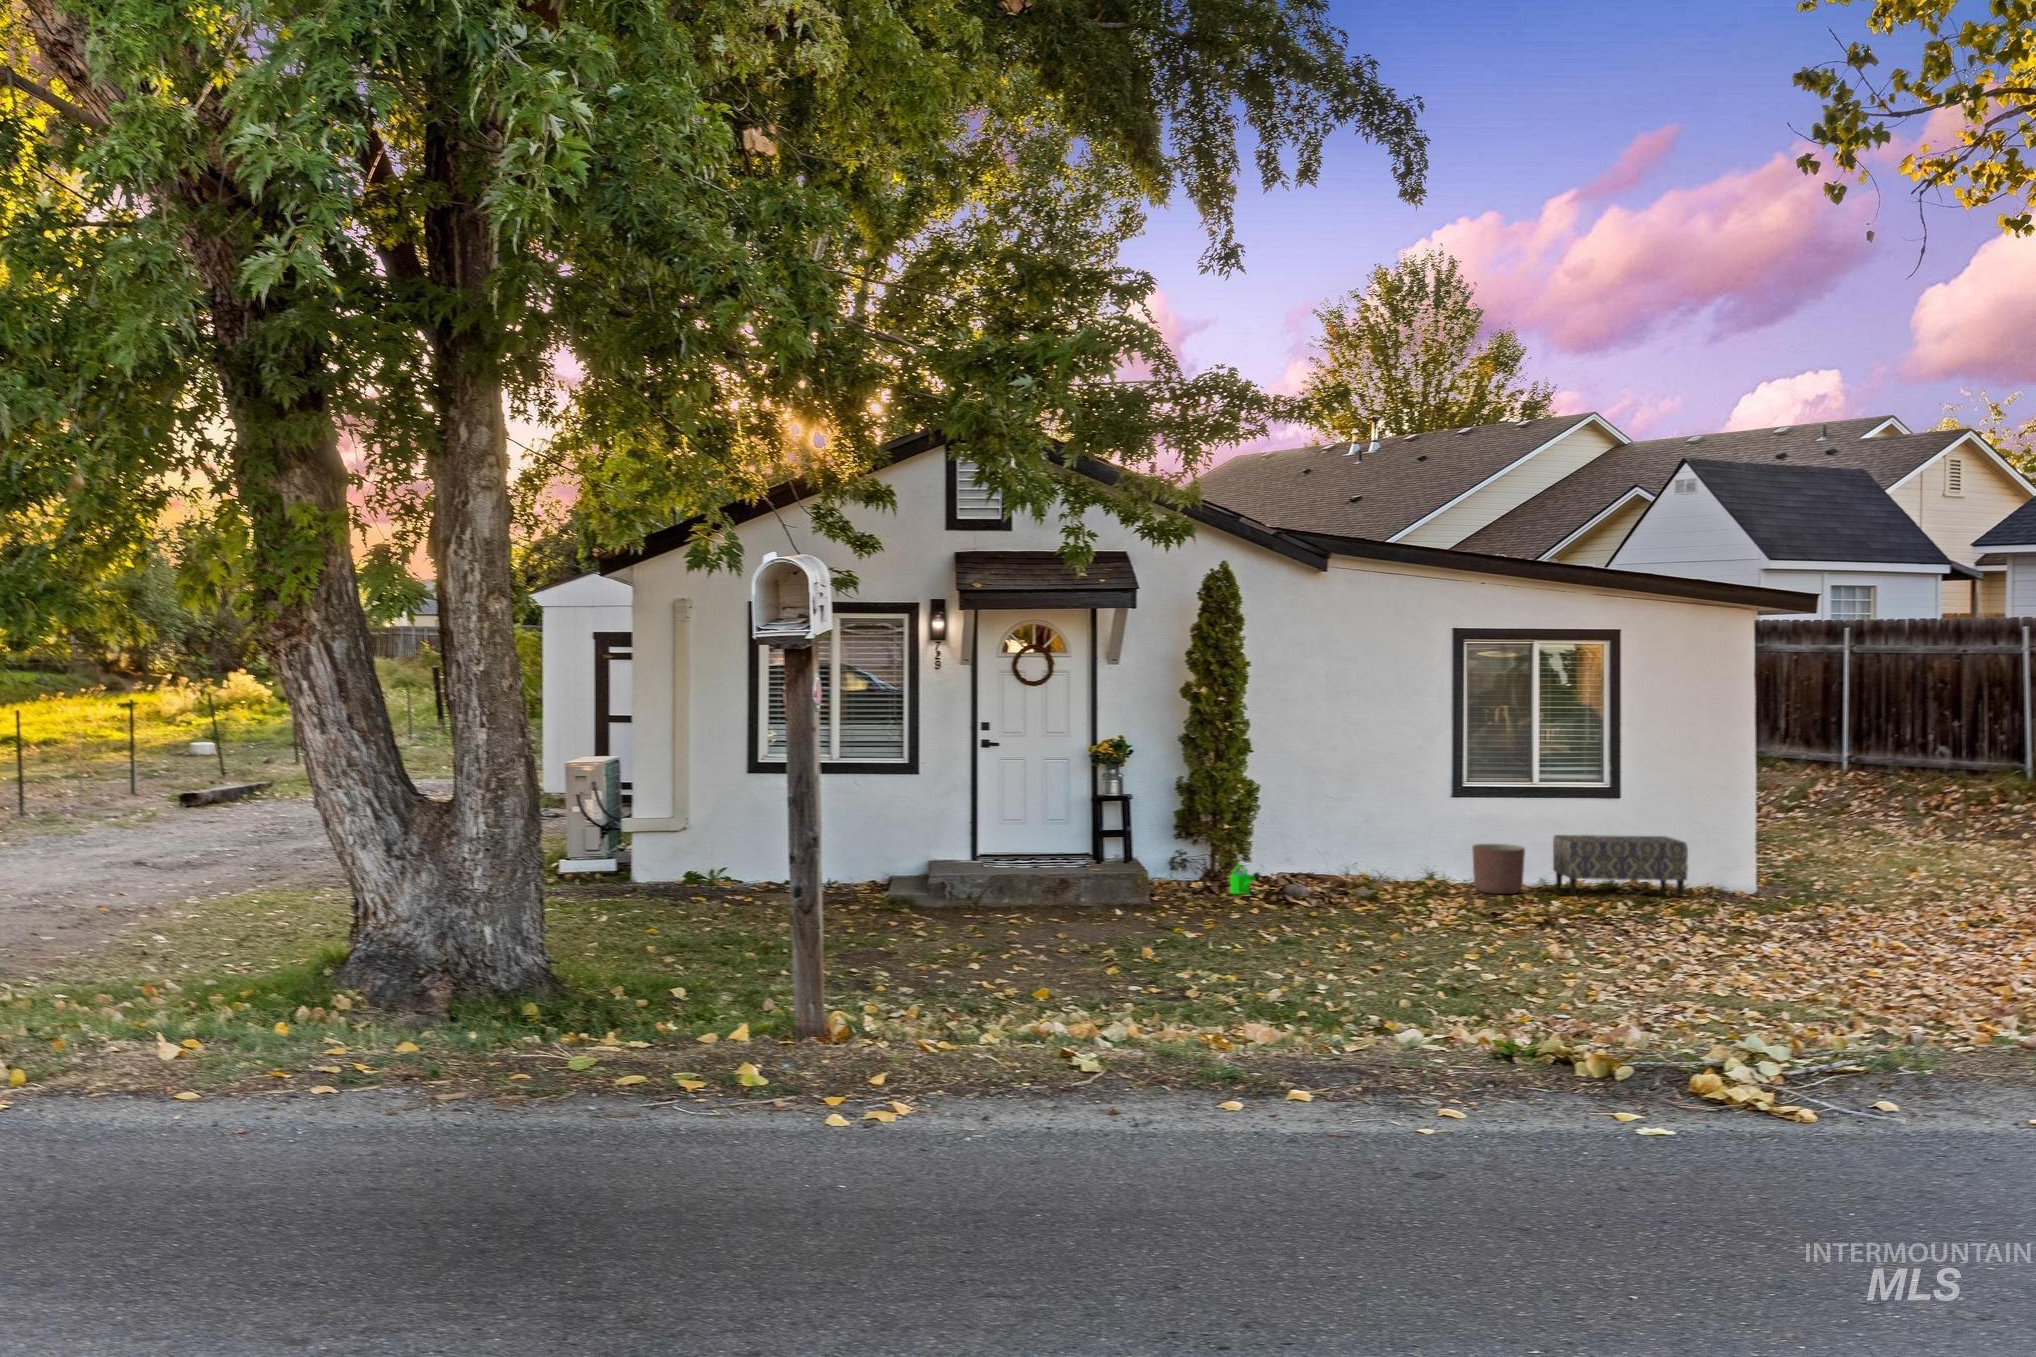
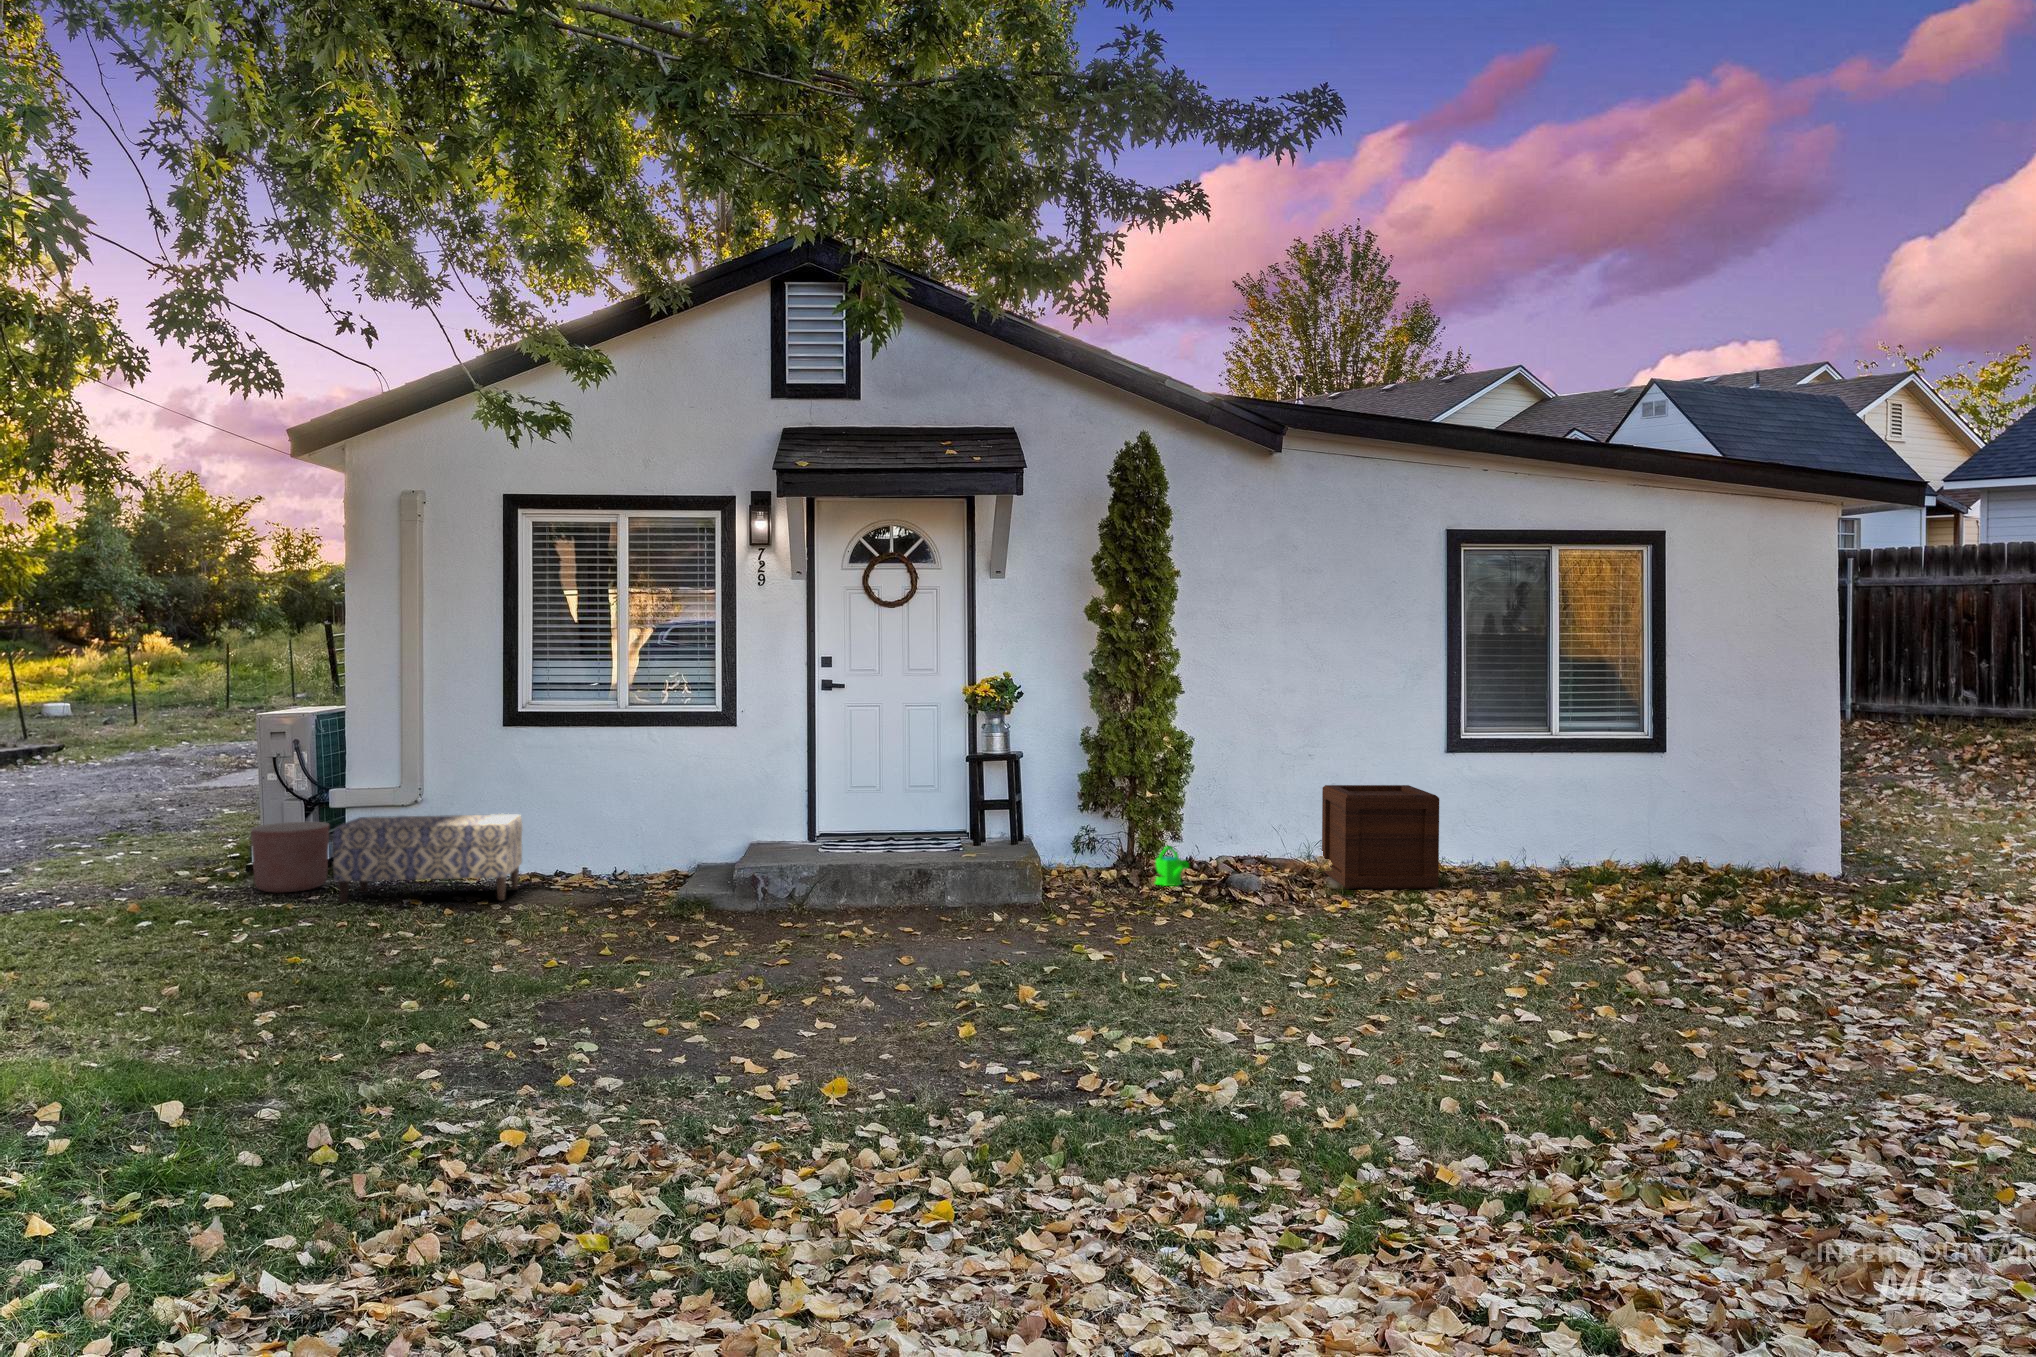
wooden crate: none [1357,821,1442,898] -> present [1322,785,1439,889]
bench: present [1553,835,1688,897] -> present [333,814,522,903]
planter: present [1472,844,1525,894] -> present [251,822,329,893]

